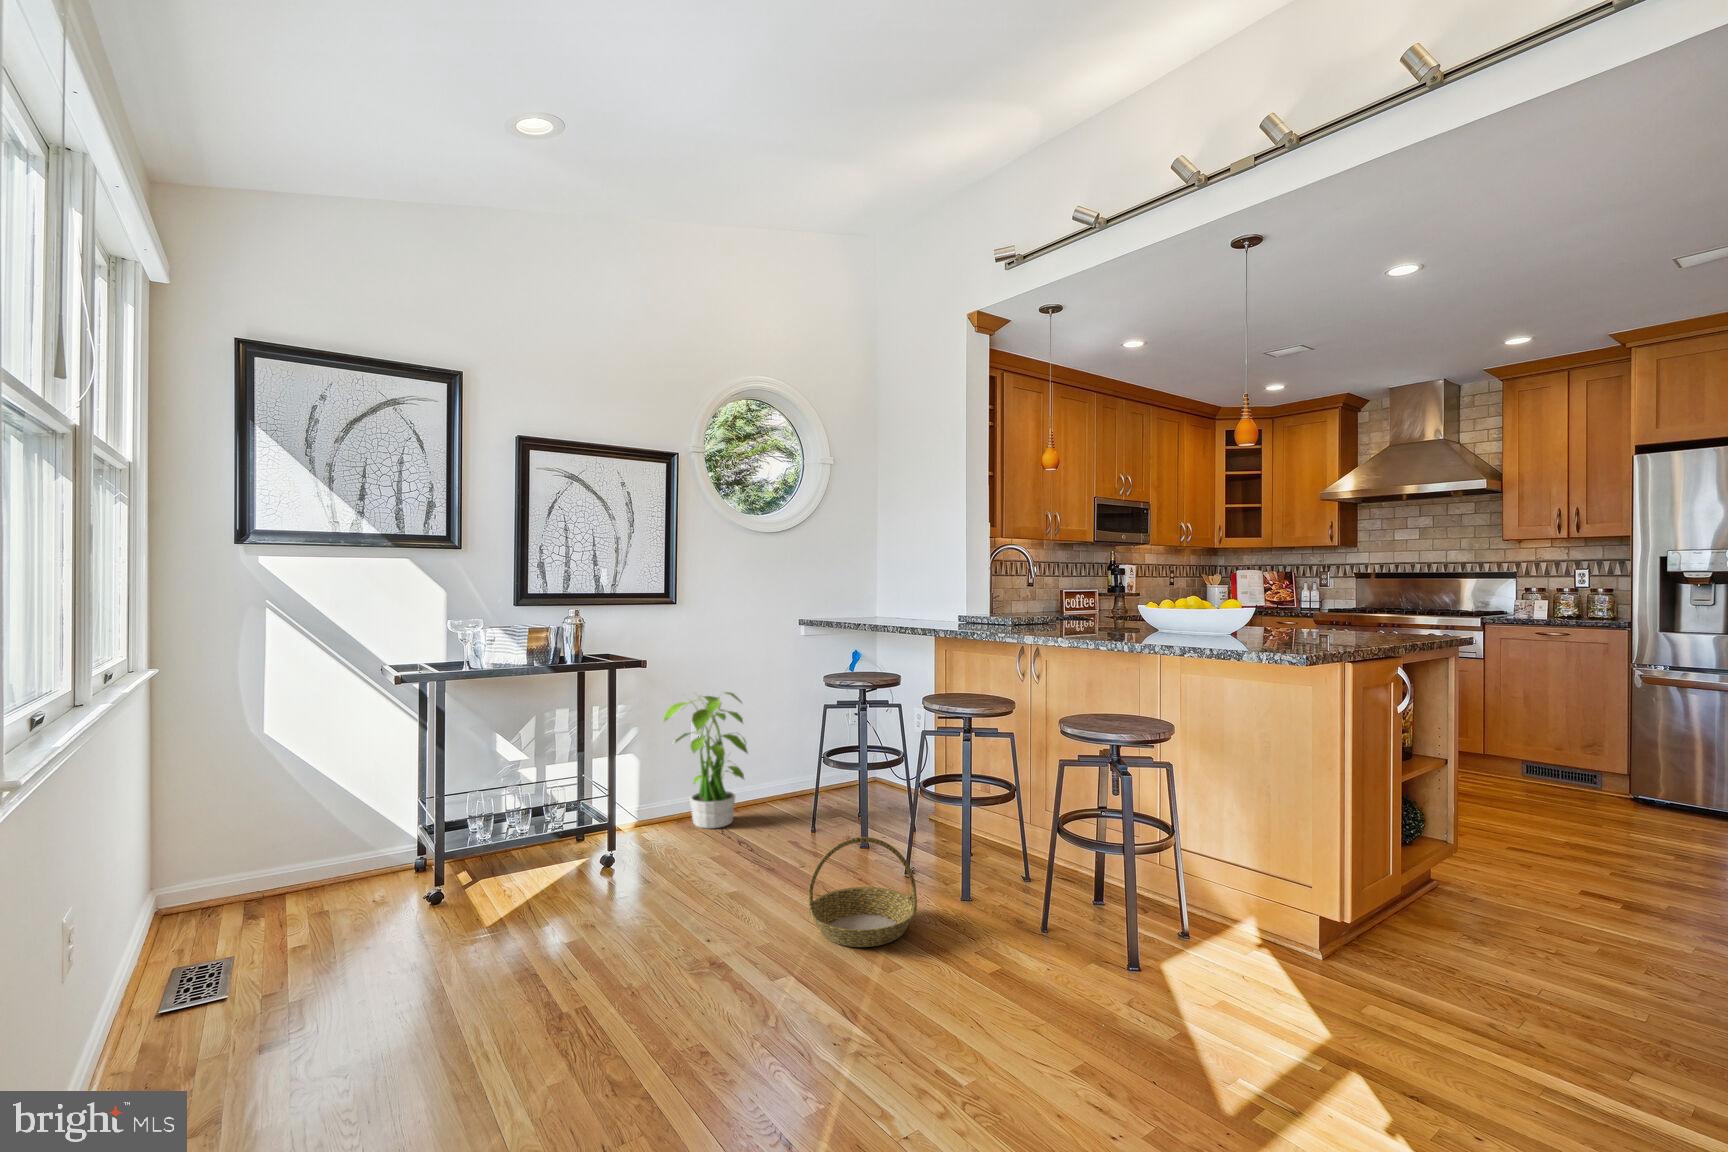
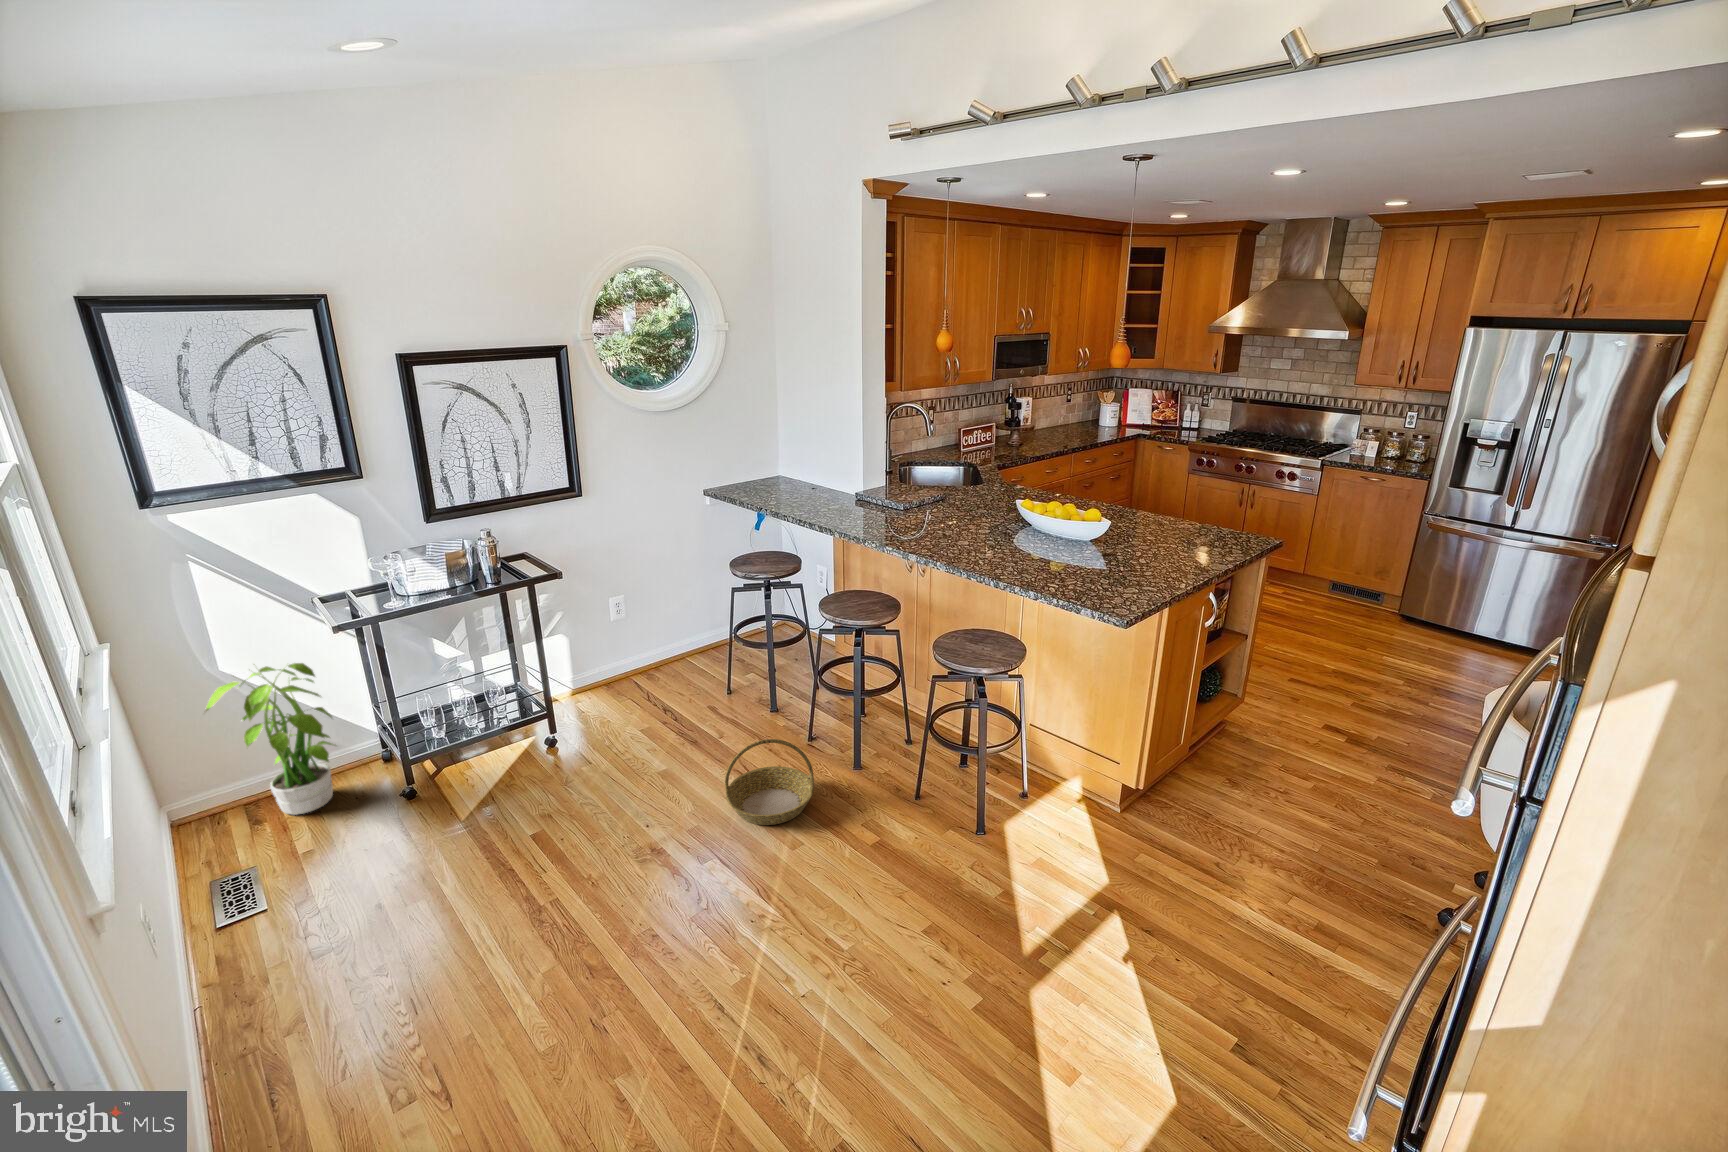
potted plant: present [663,692,748,828] -> present [204,663,335,815]

